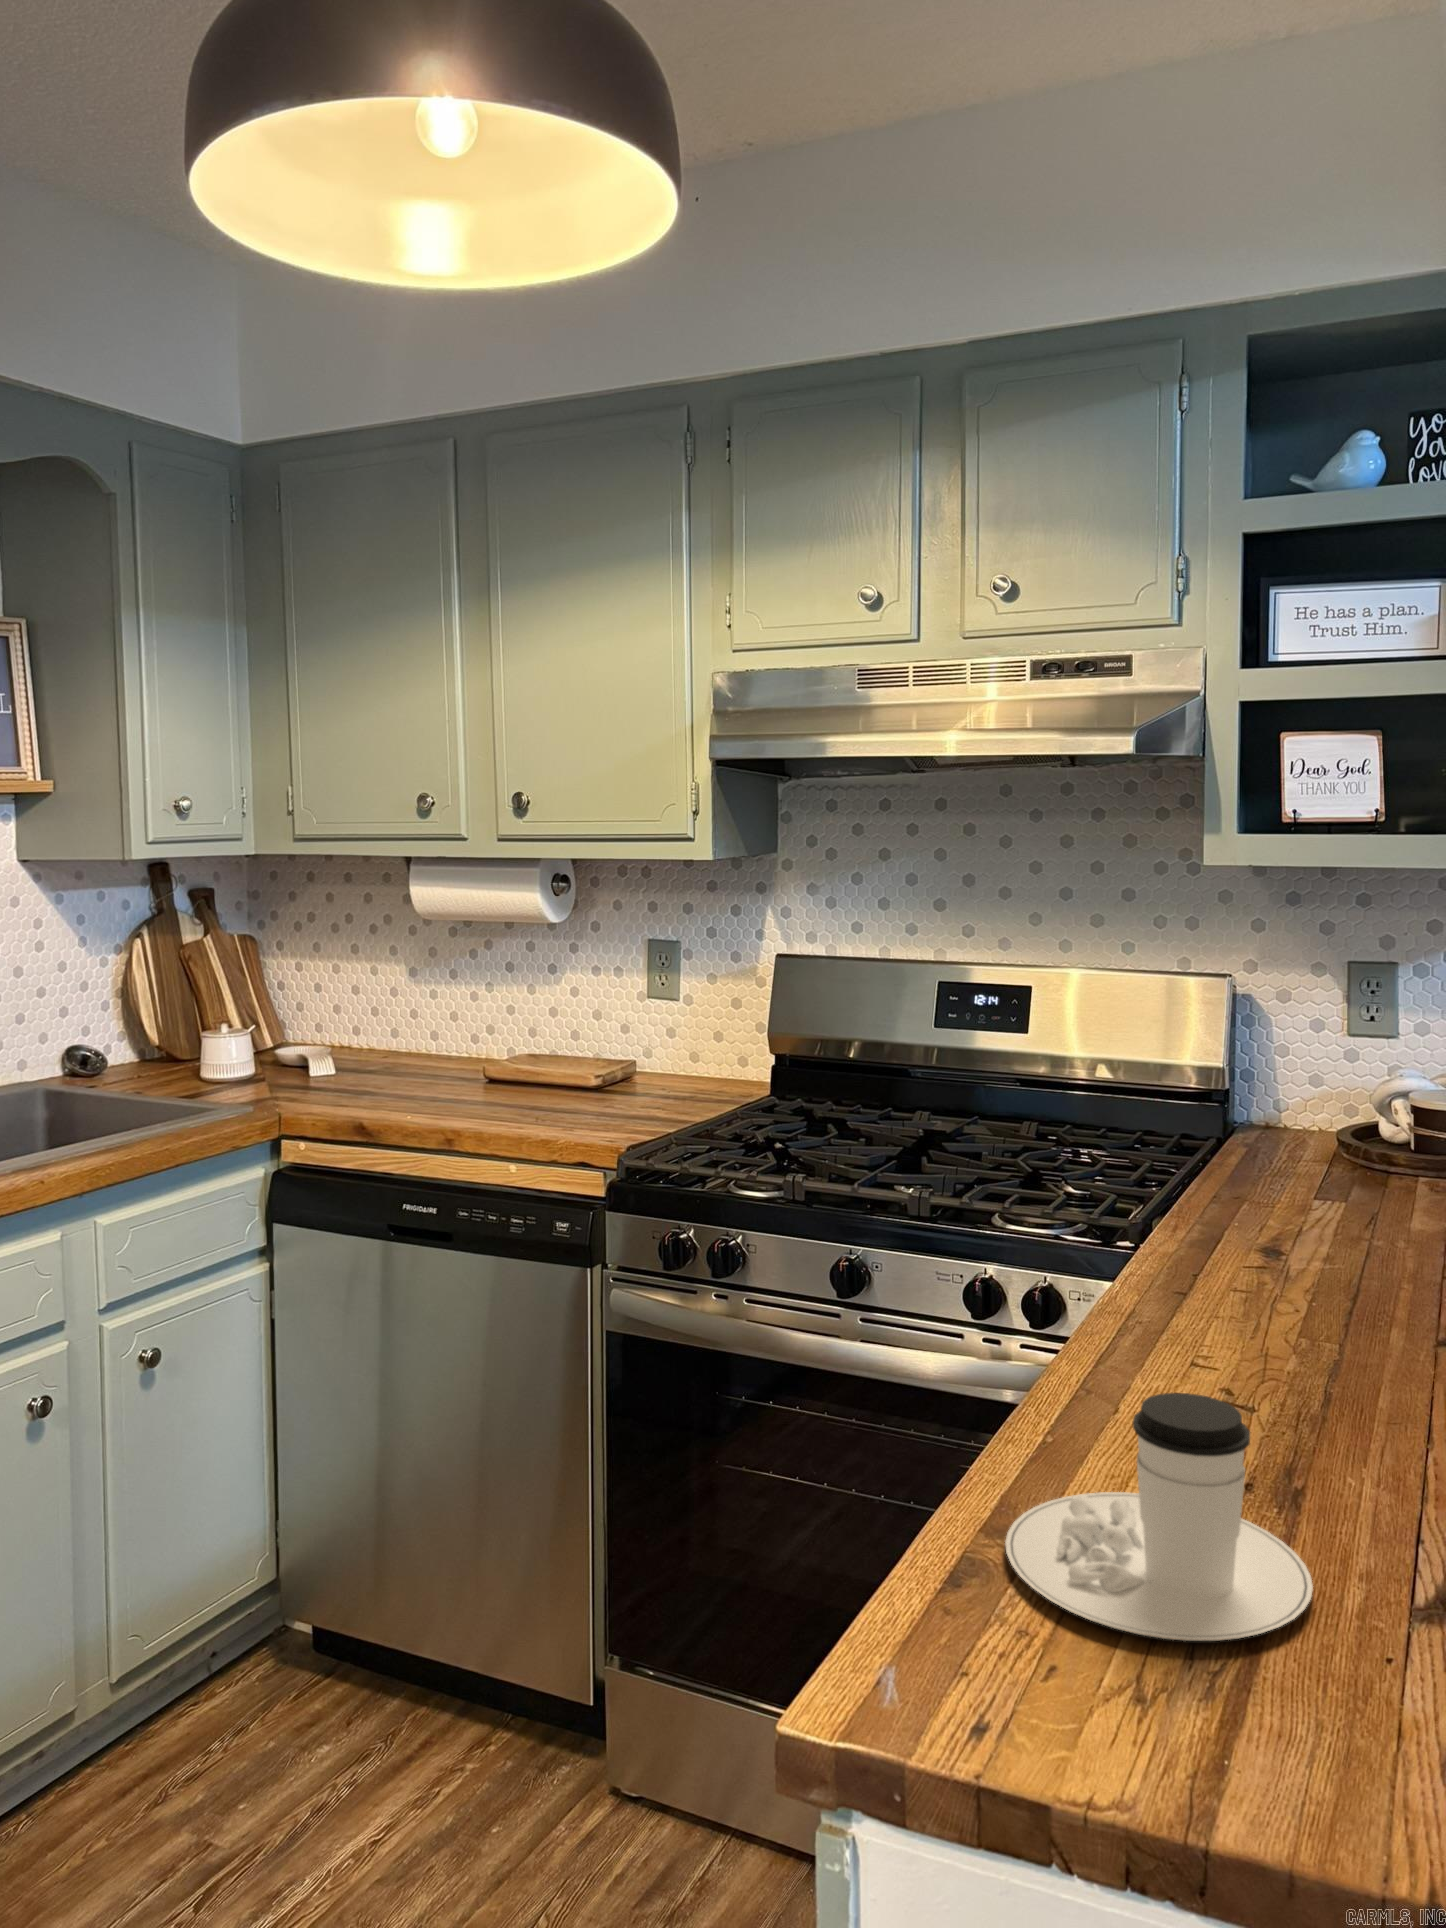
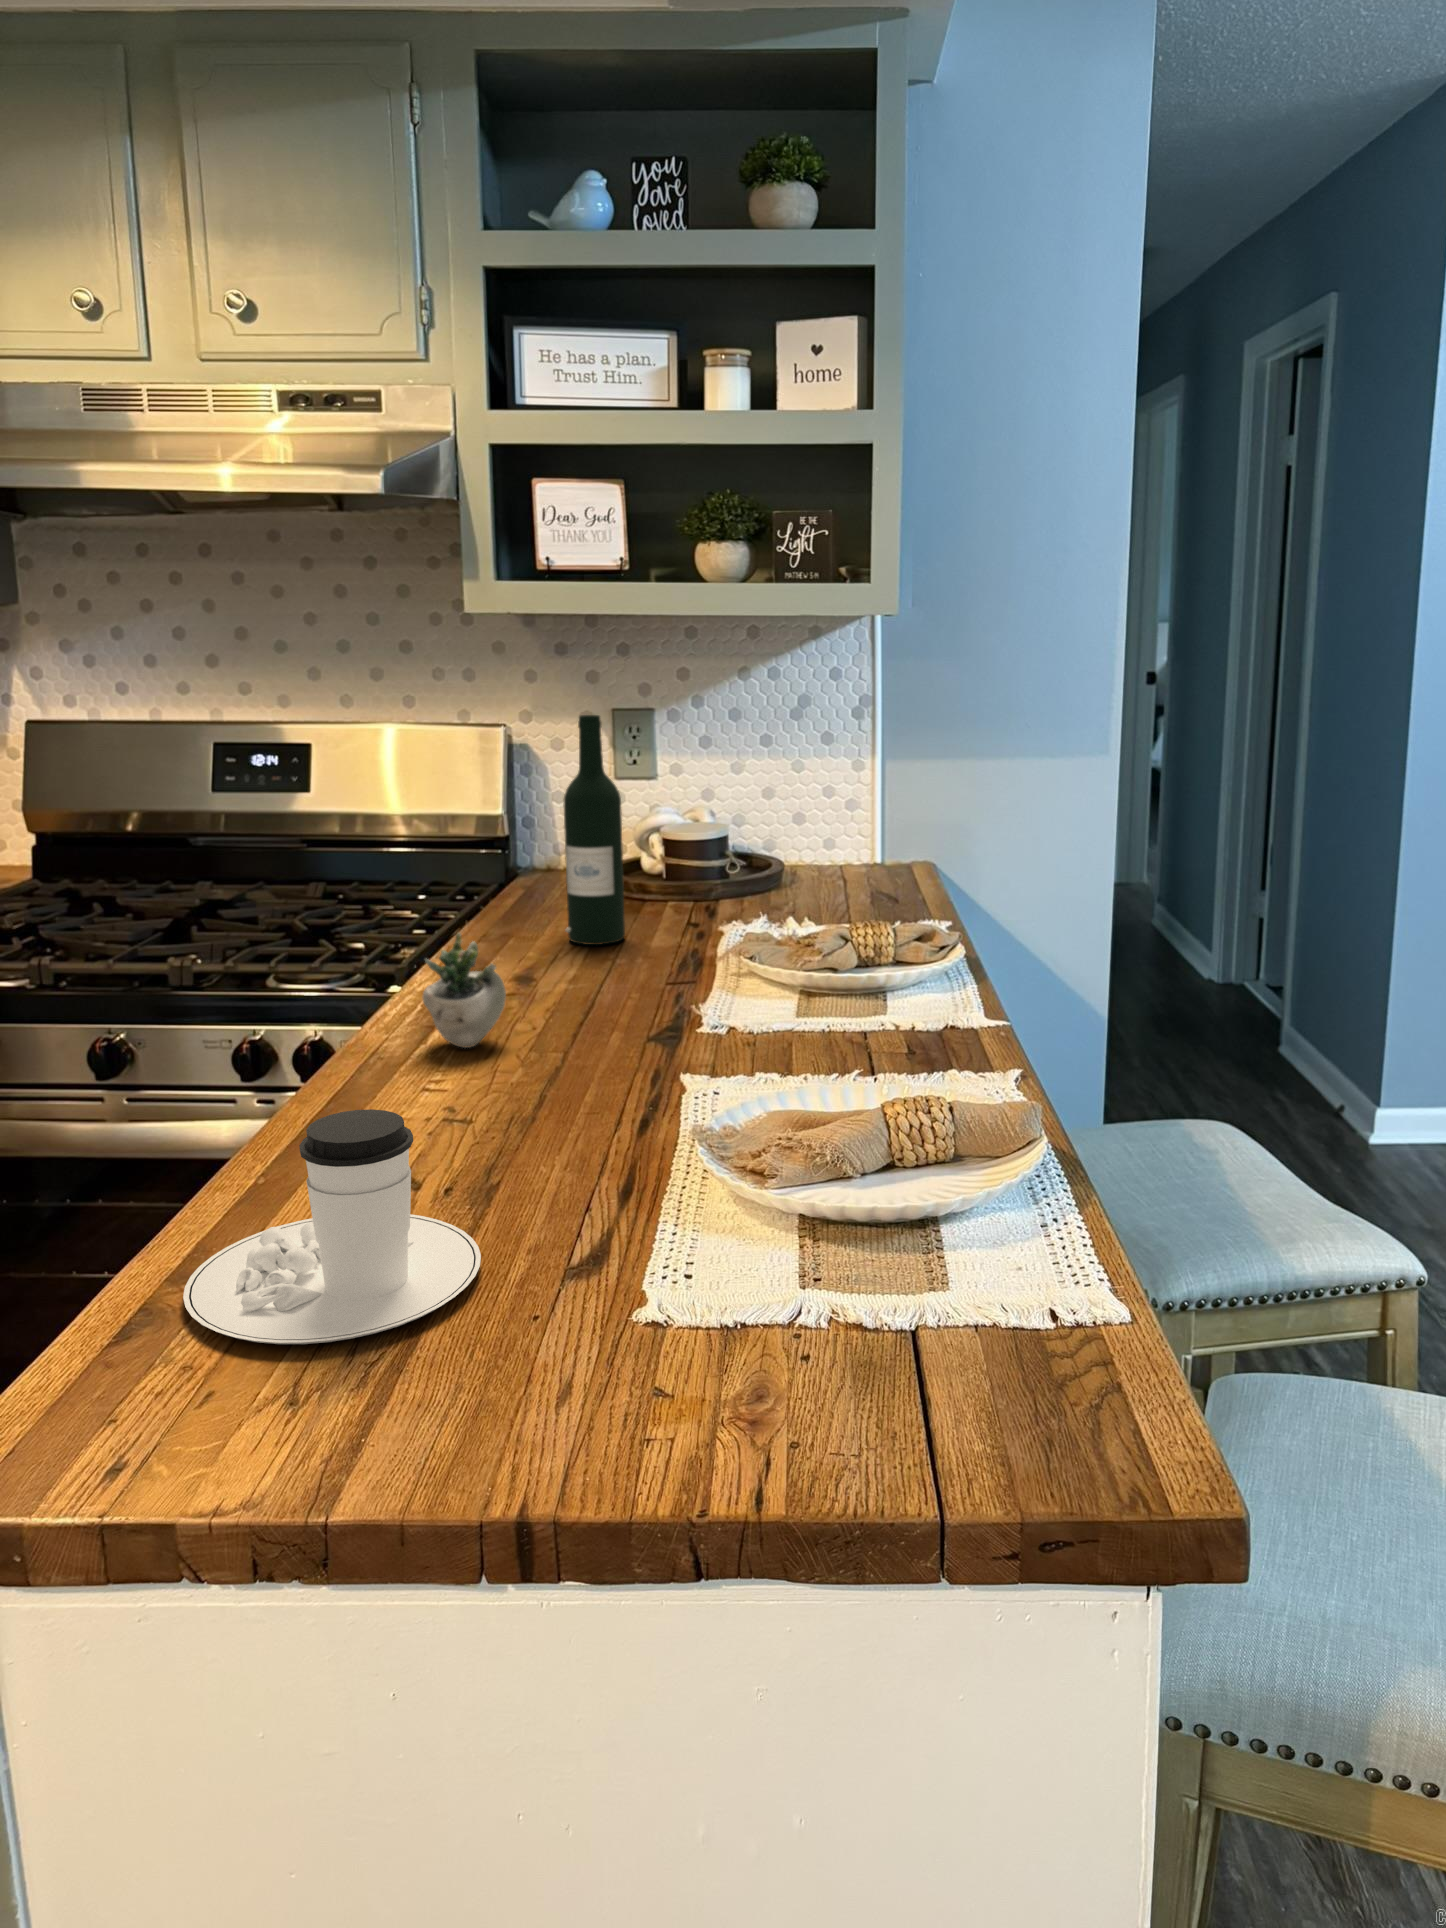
wine bottle: none [1313,976,1382,1223] -> present [564,715,625,945]
succulent plant: none [1185,1202,1359,1325] -> present [422,928,571,1048]

